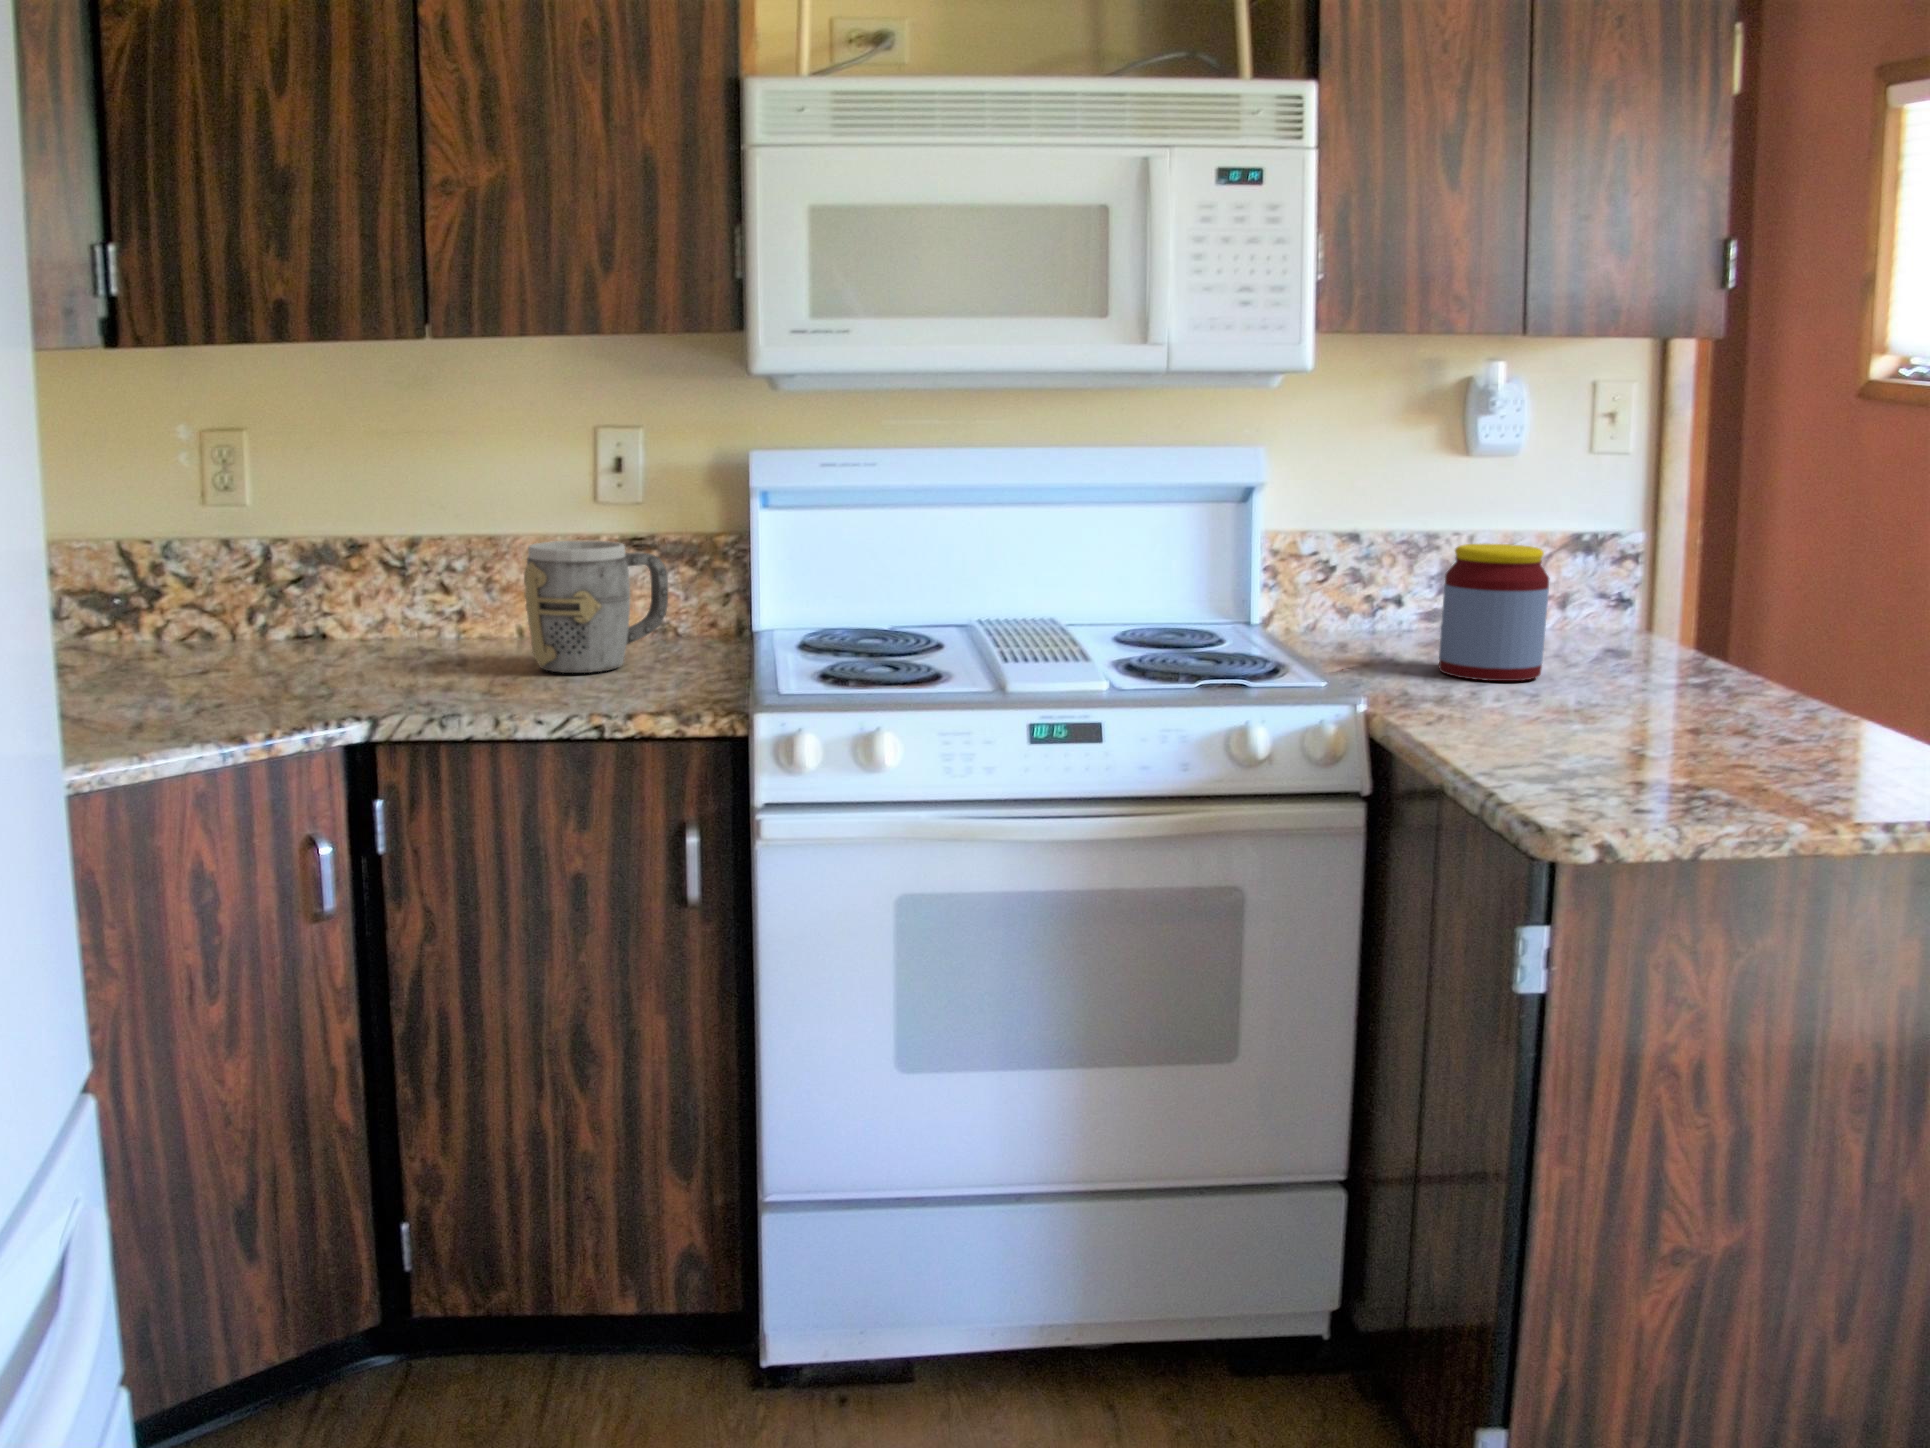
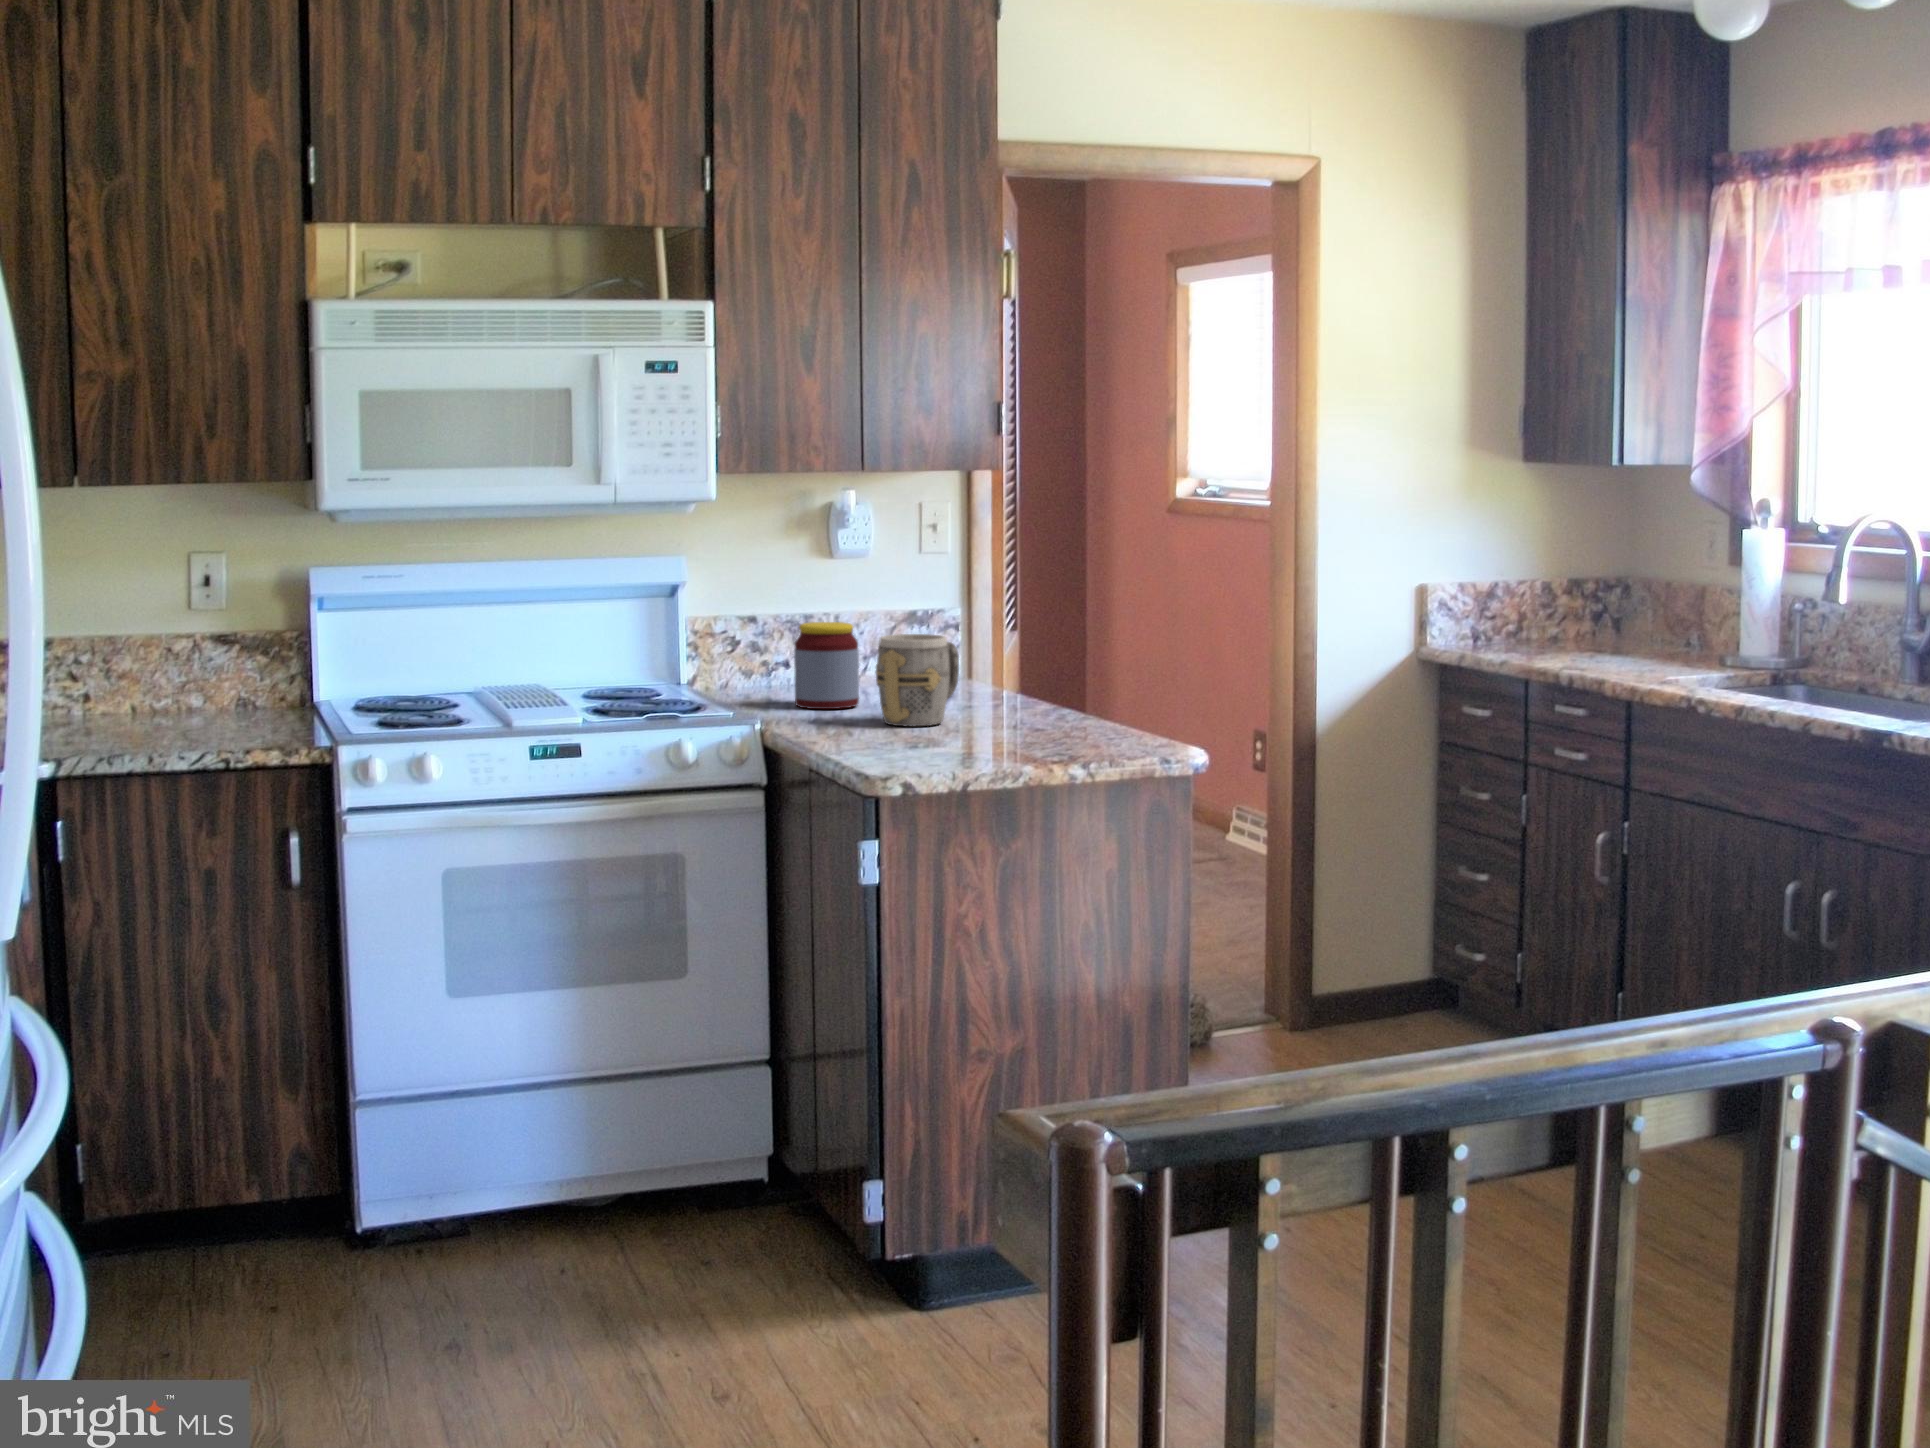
mug: present [524,541,668,673] -> present [876,634,959,726]

